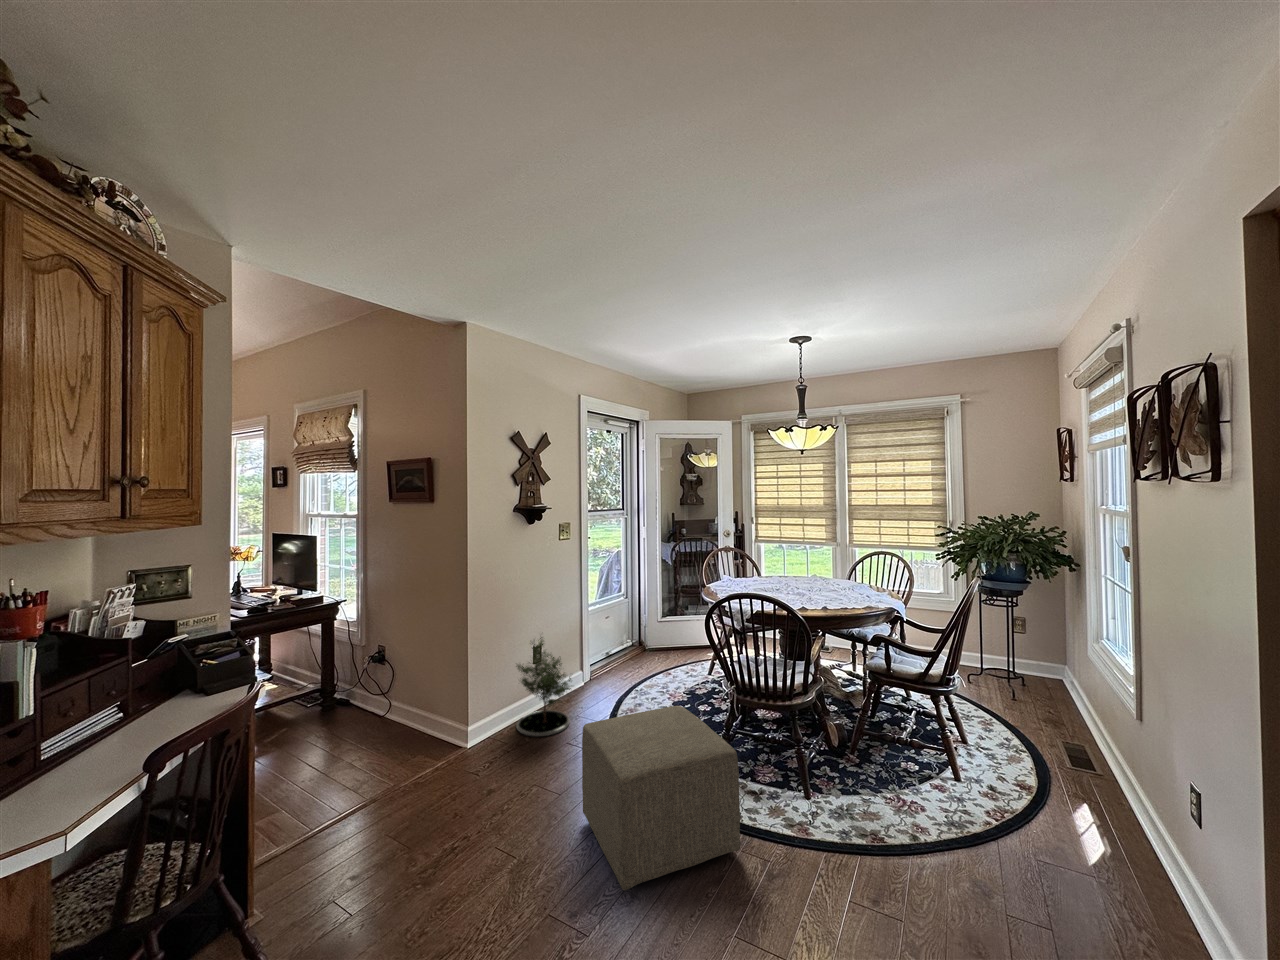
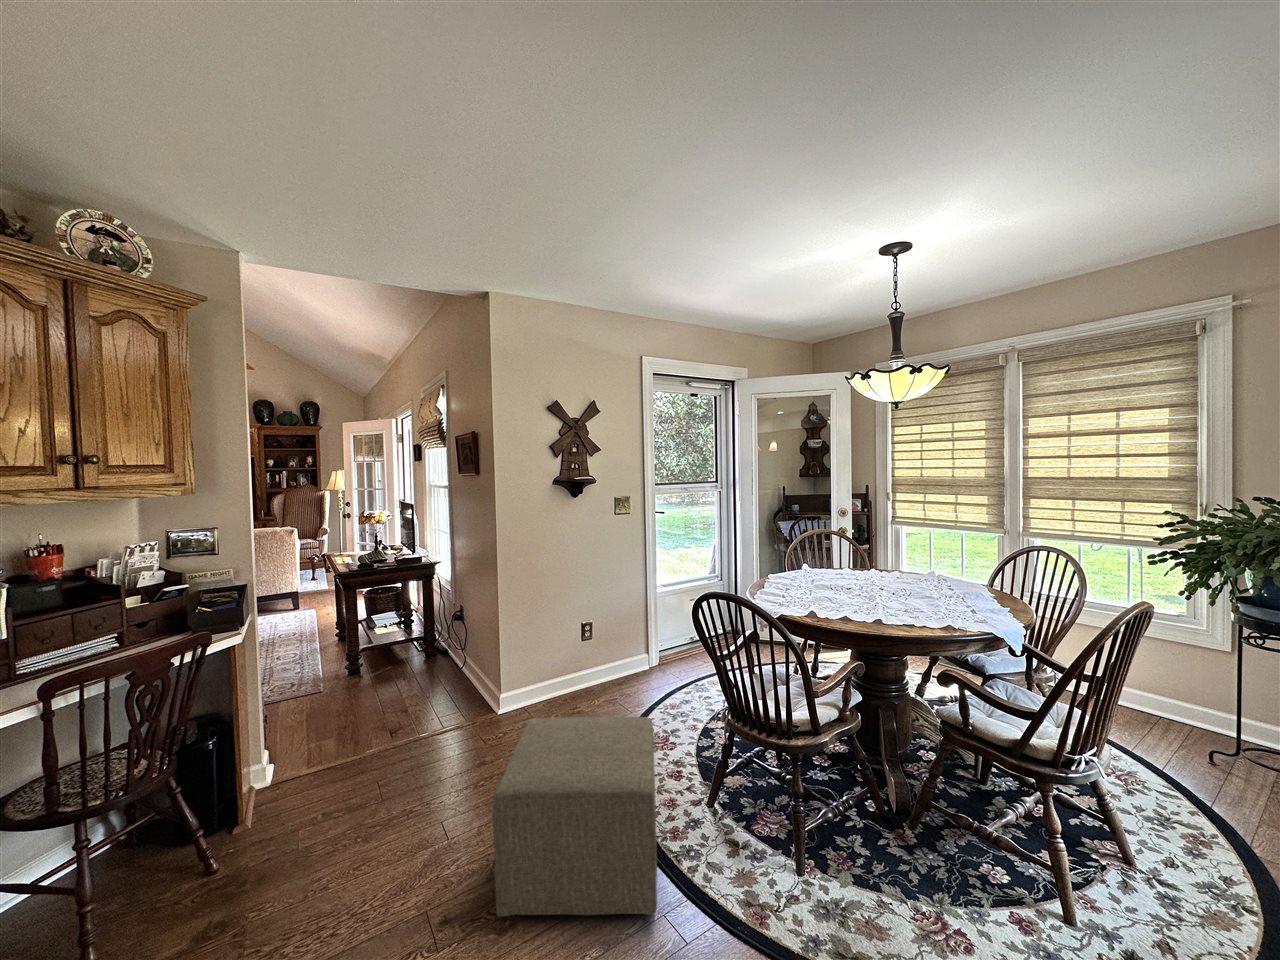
potted tree: present [516,637,571,737] -> none [546,611,604,719]

